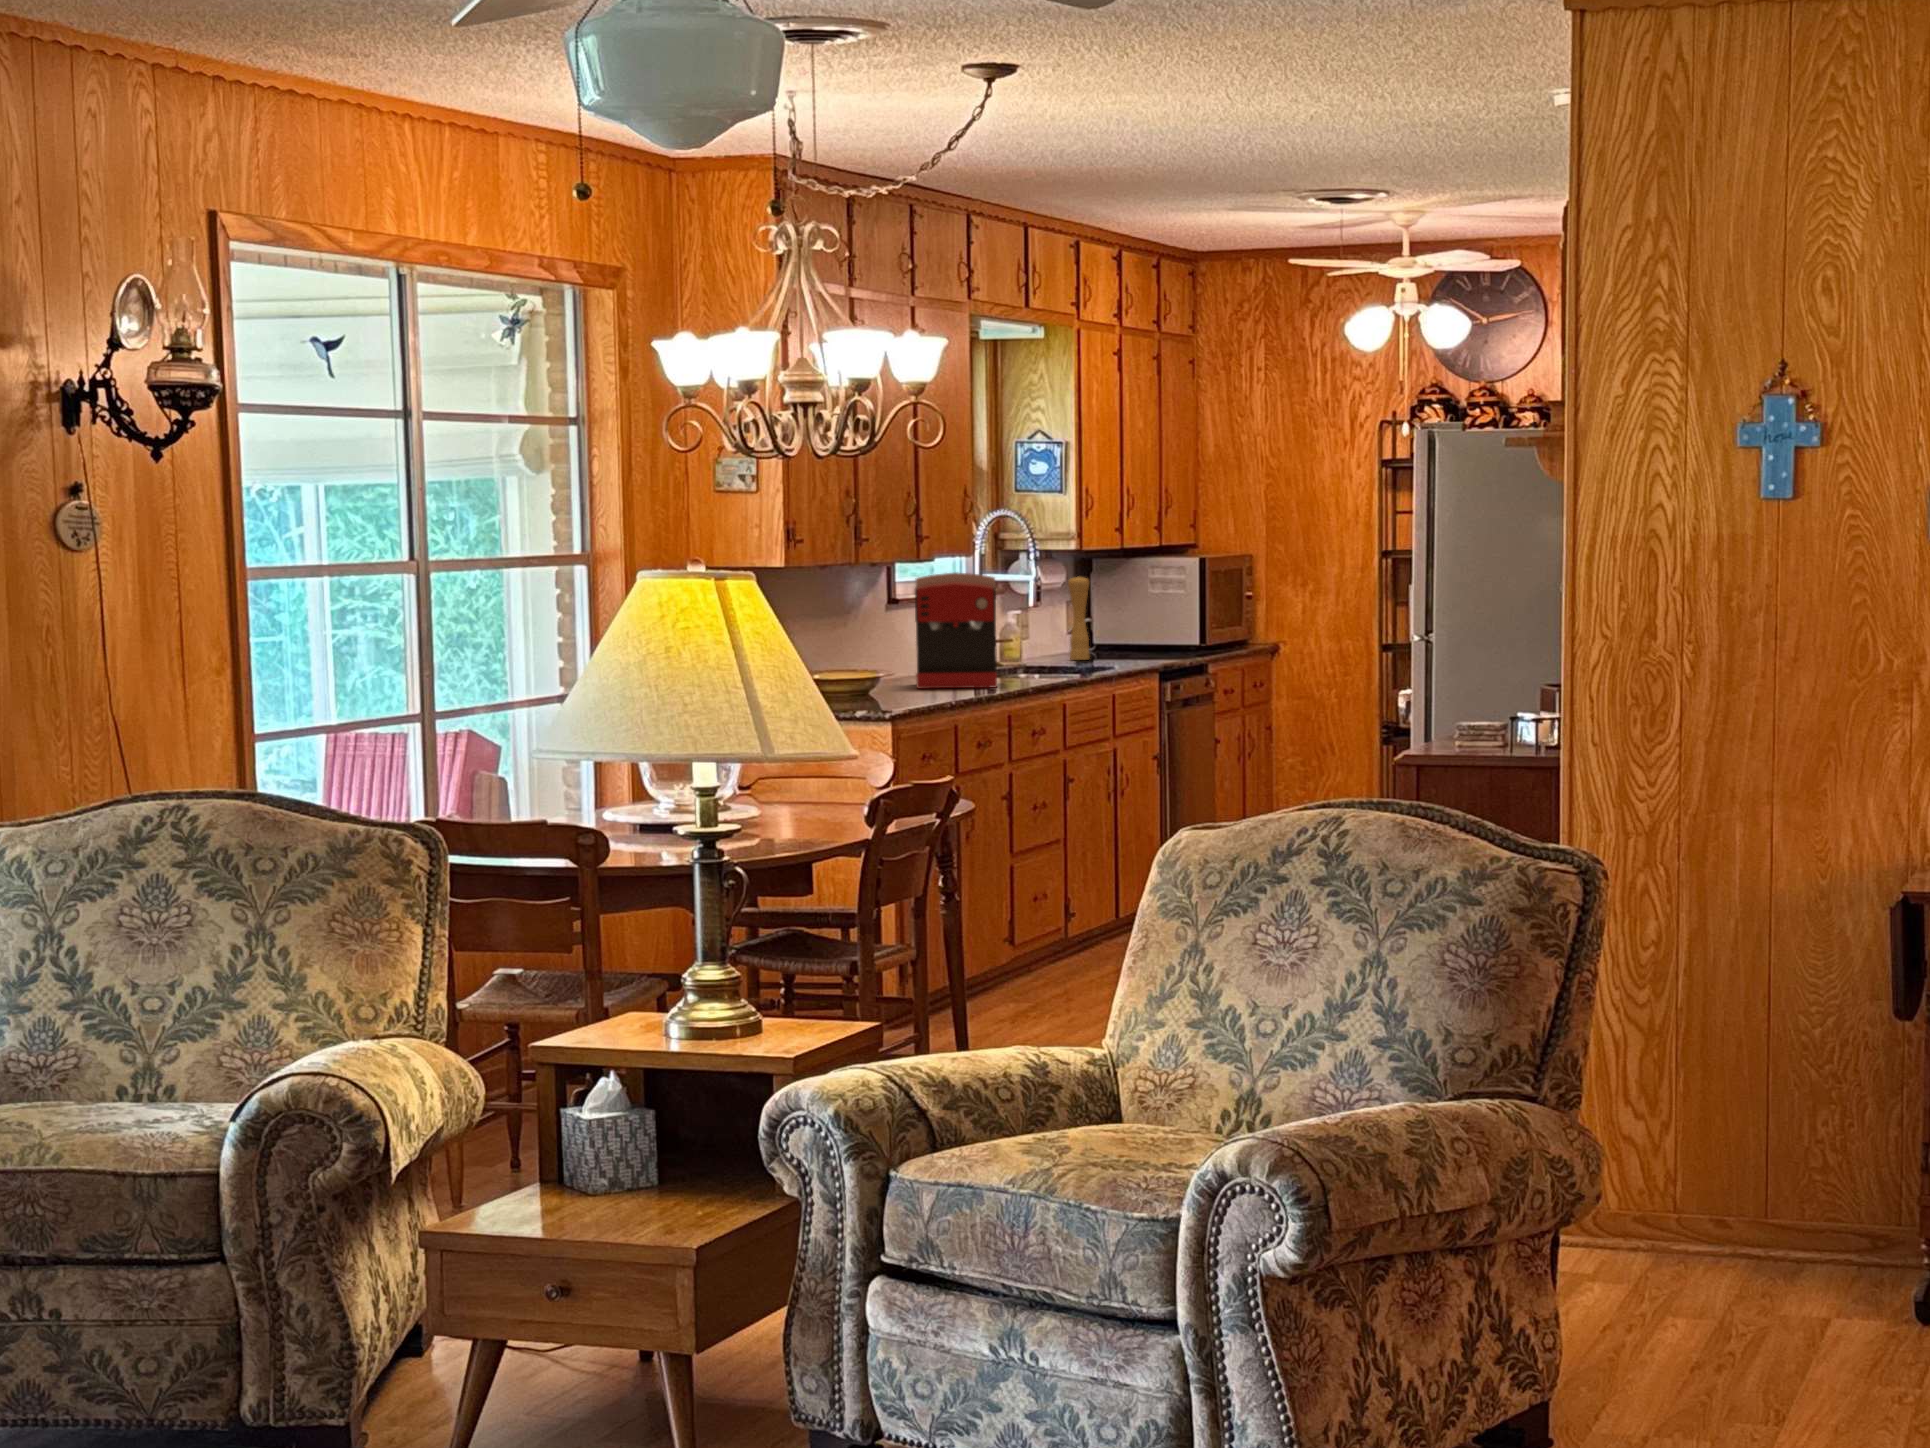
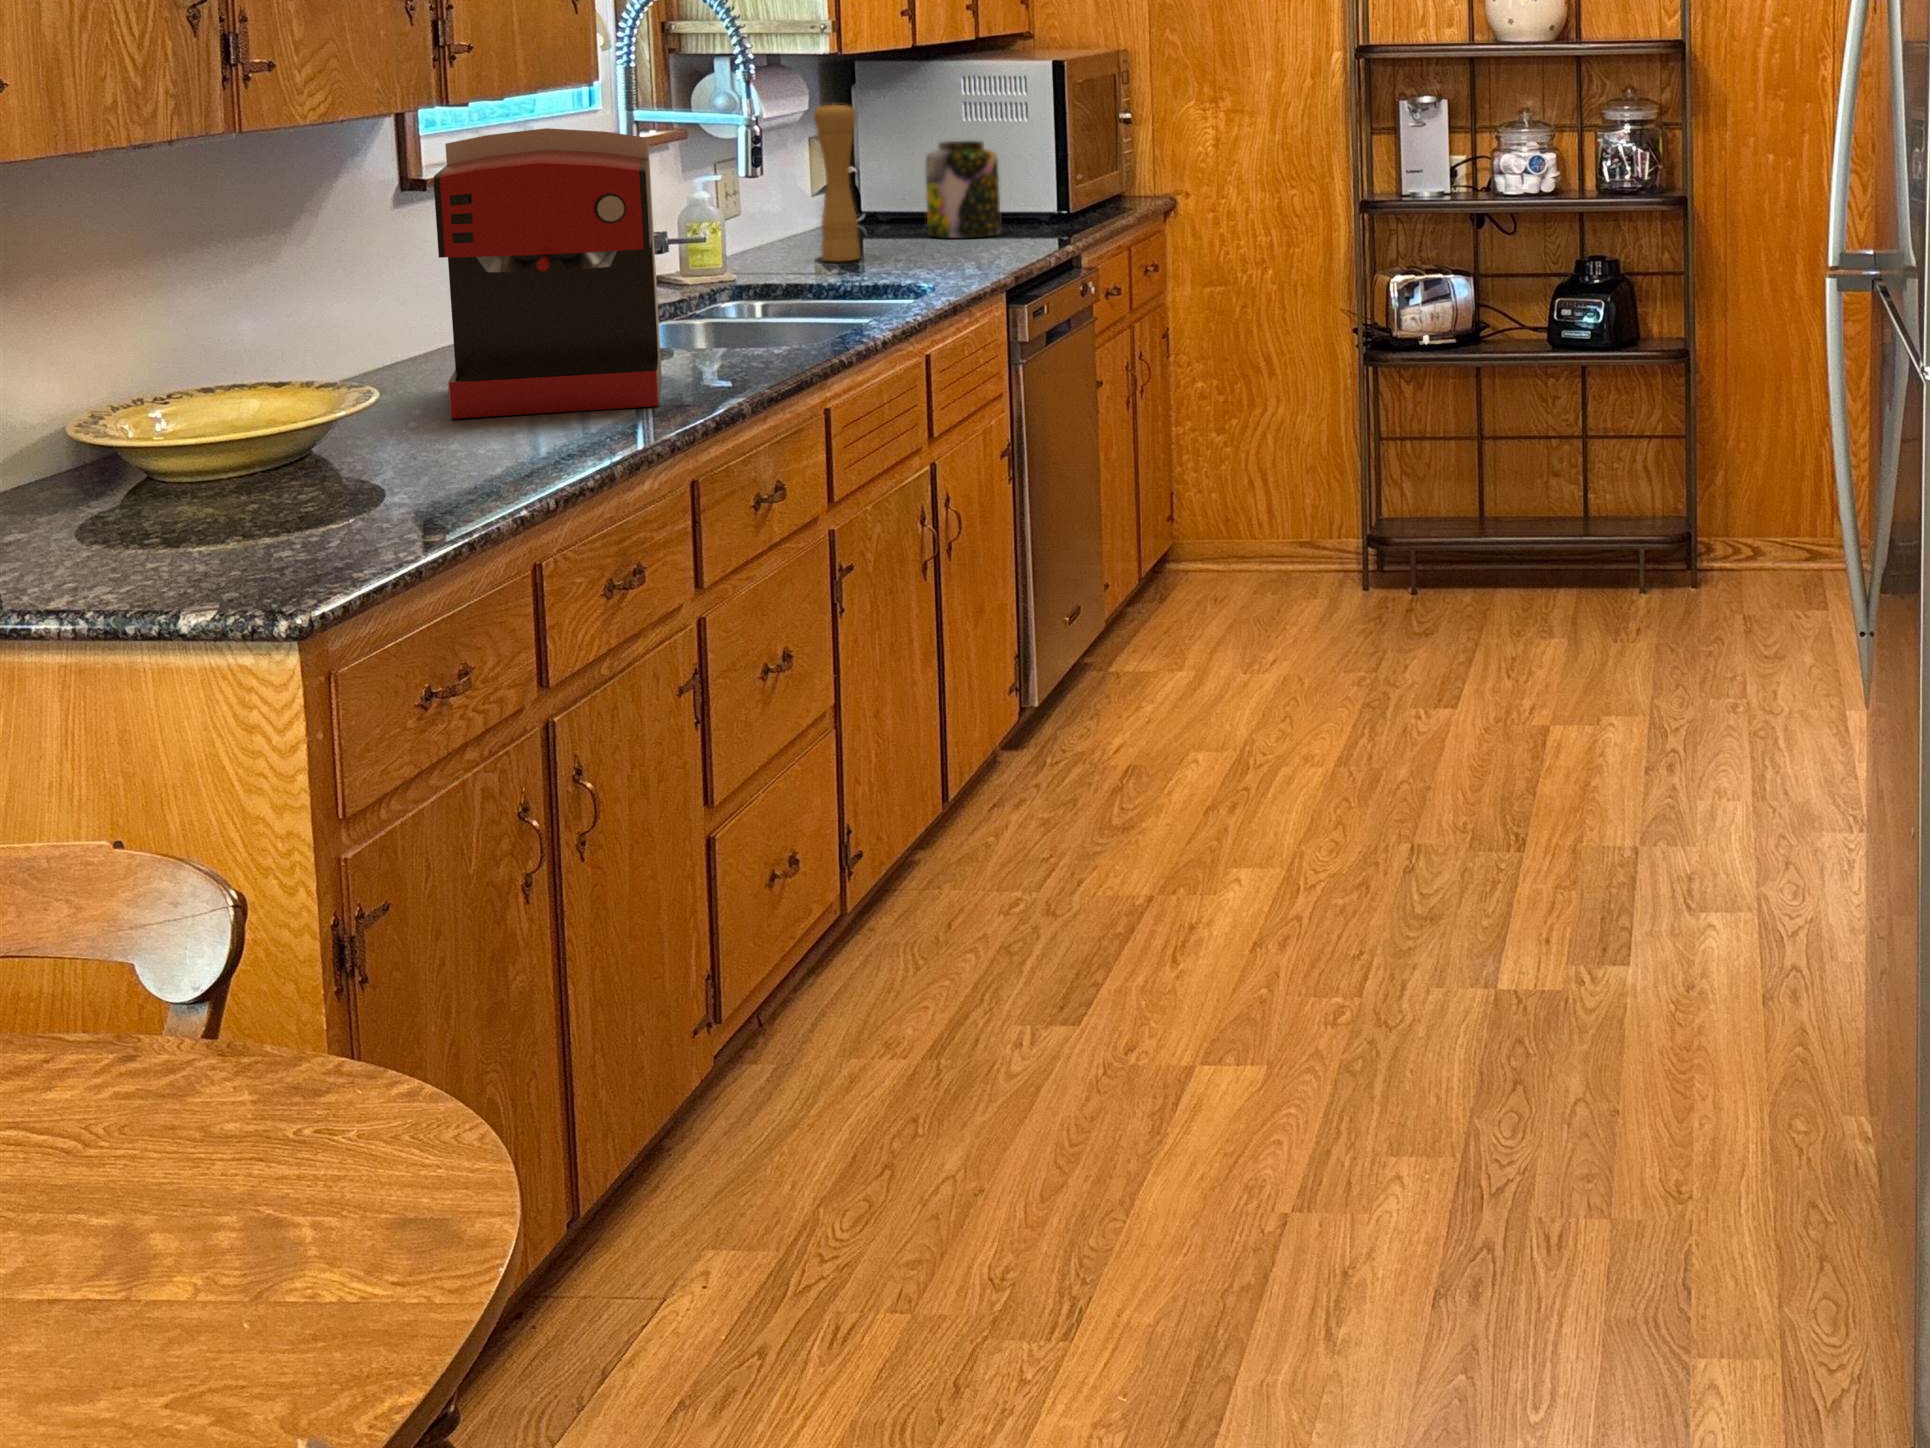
jar: none [1128,602,1167,654] -> present [925,141,1001,238]

